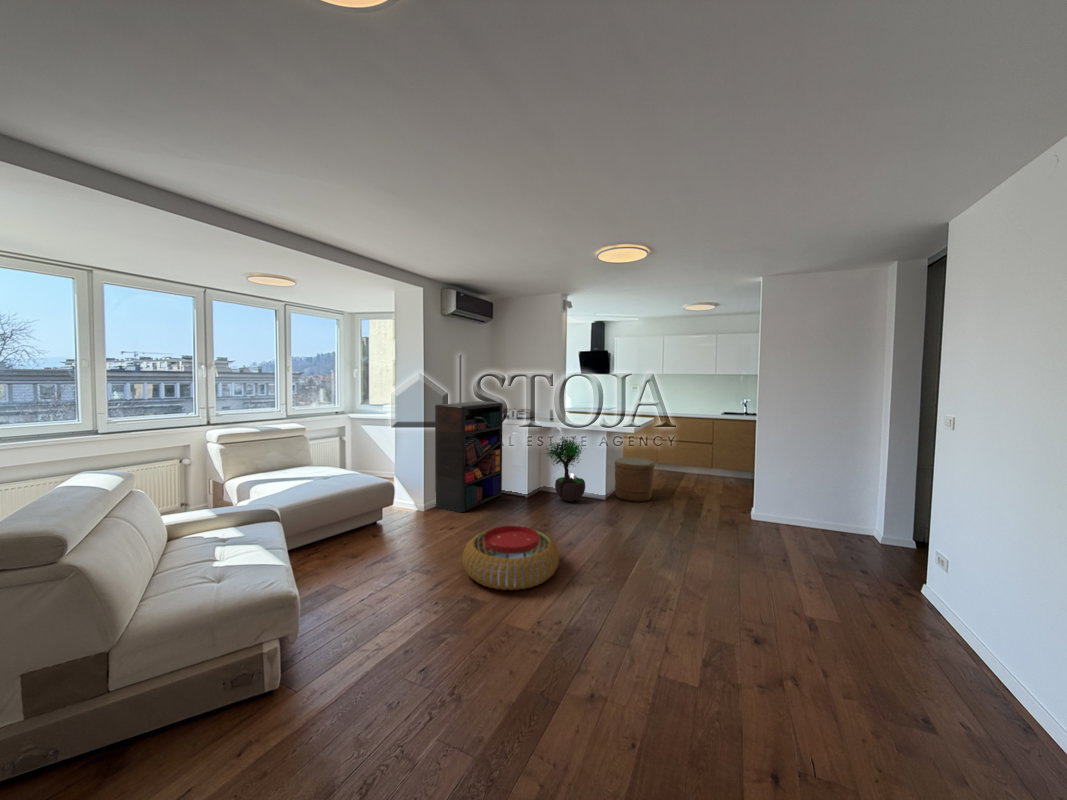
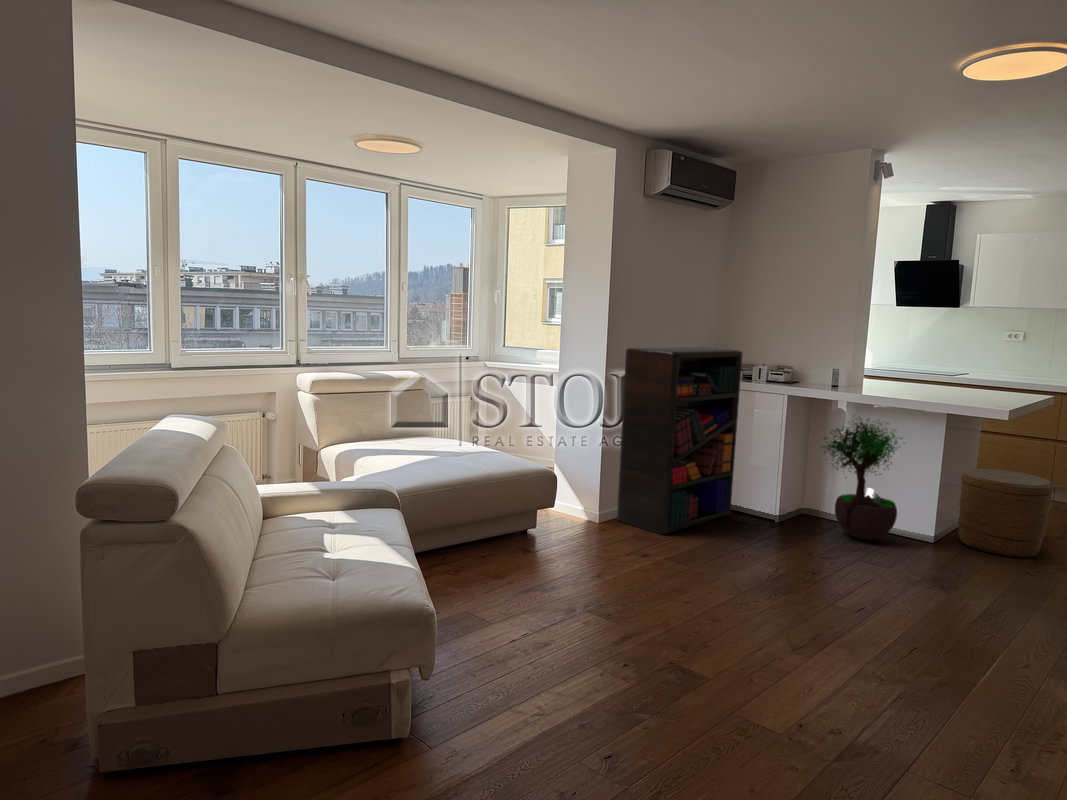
pouf: present [463,526,559,590] -> none [677,563,861,677]

